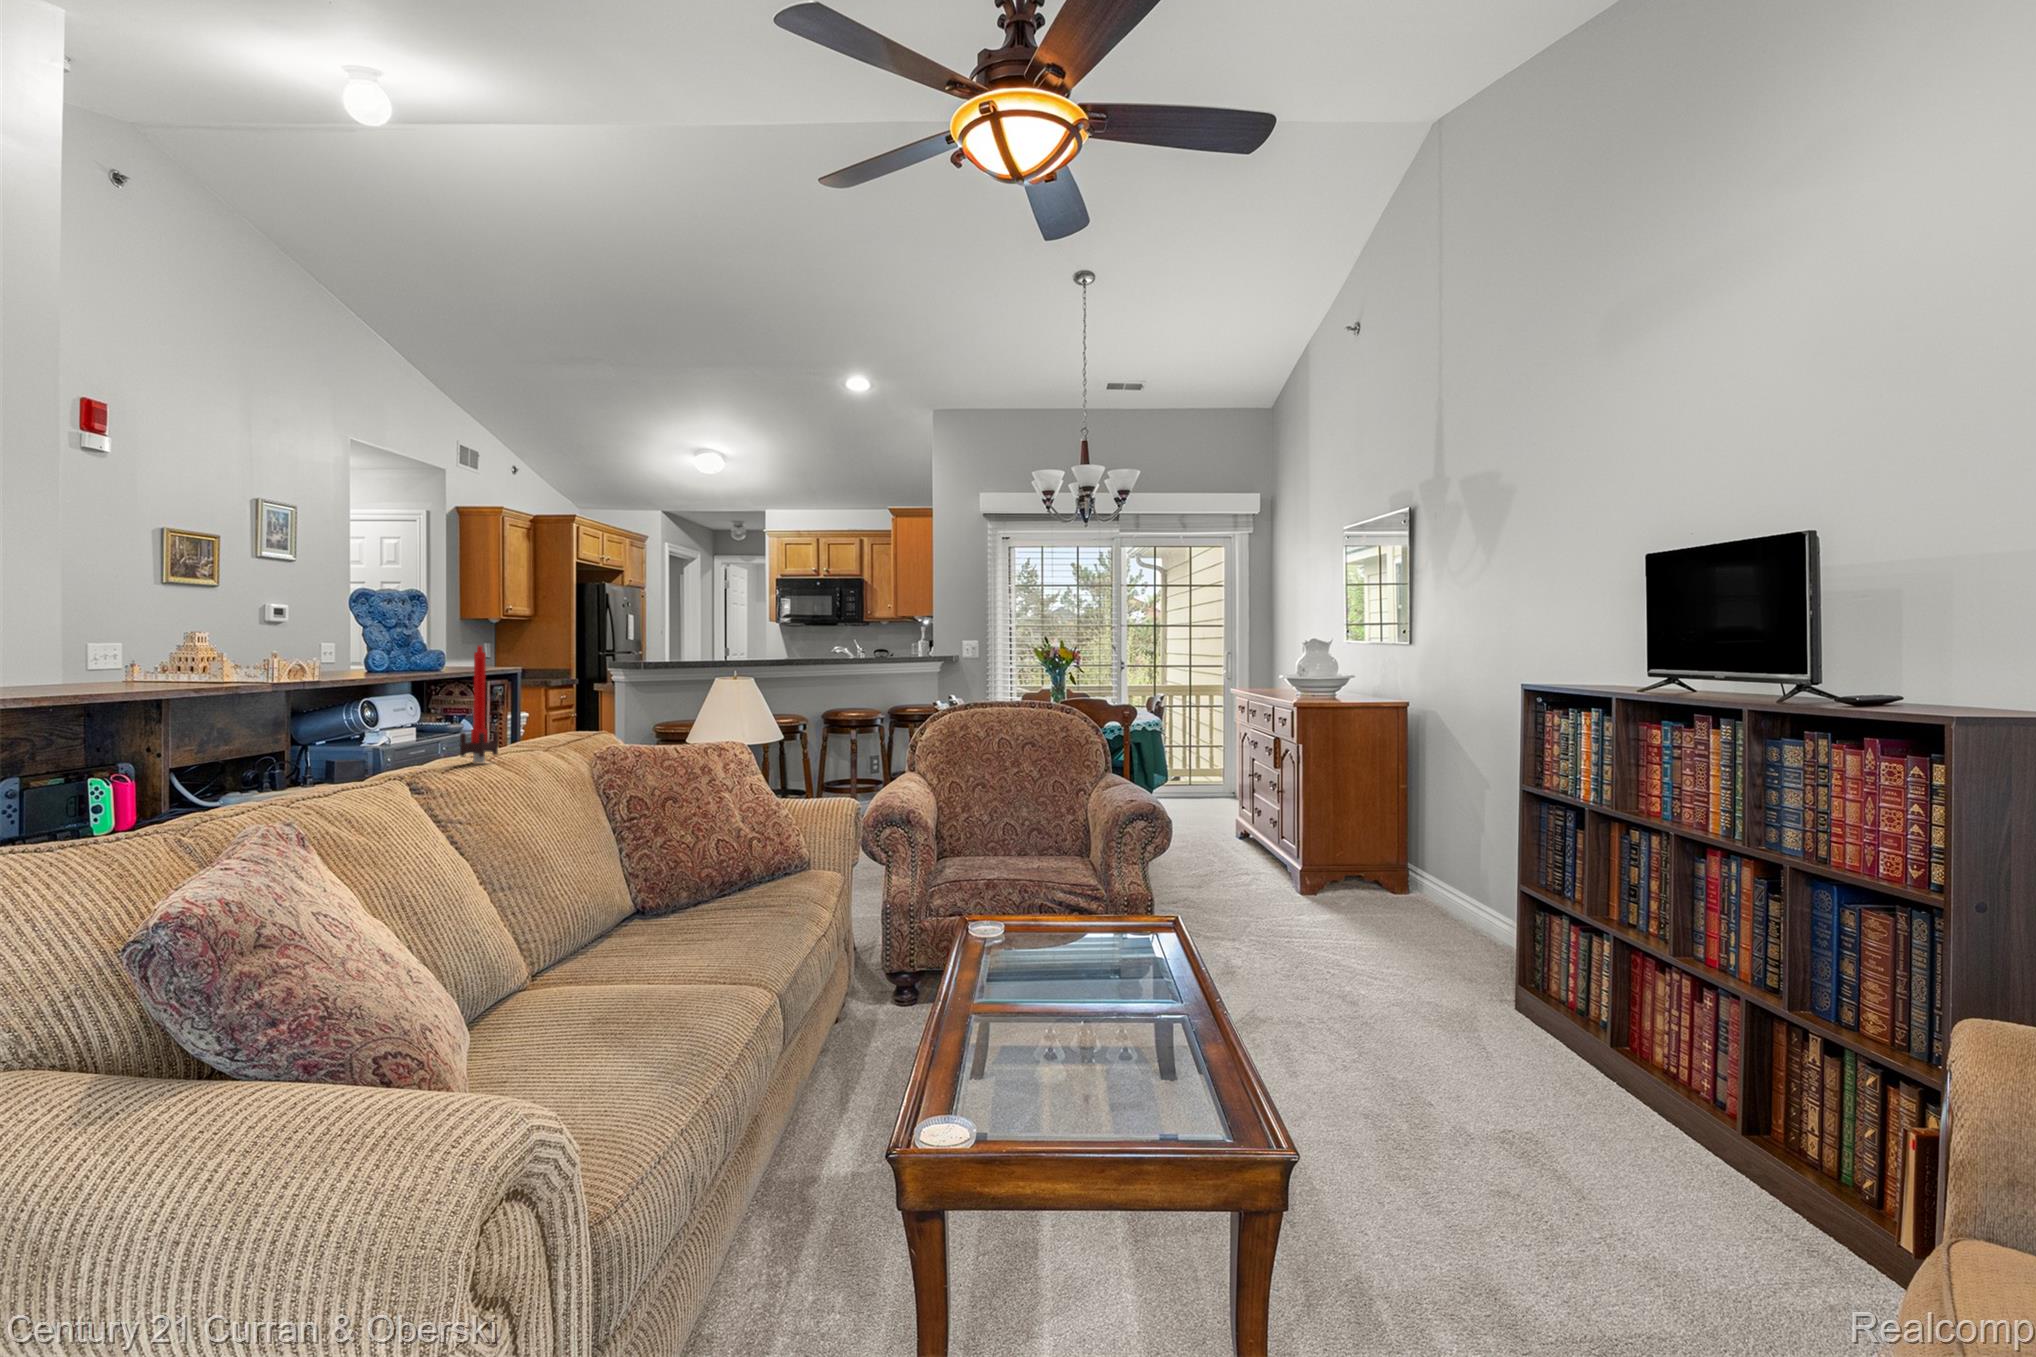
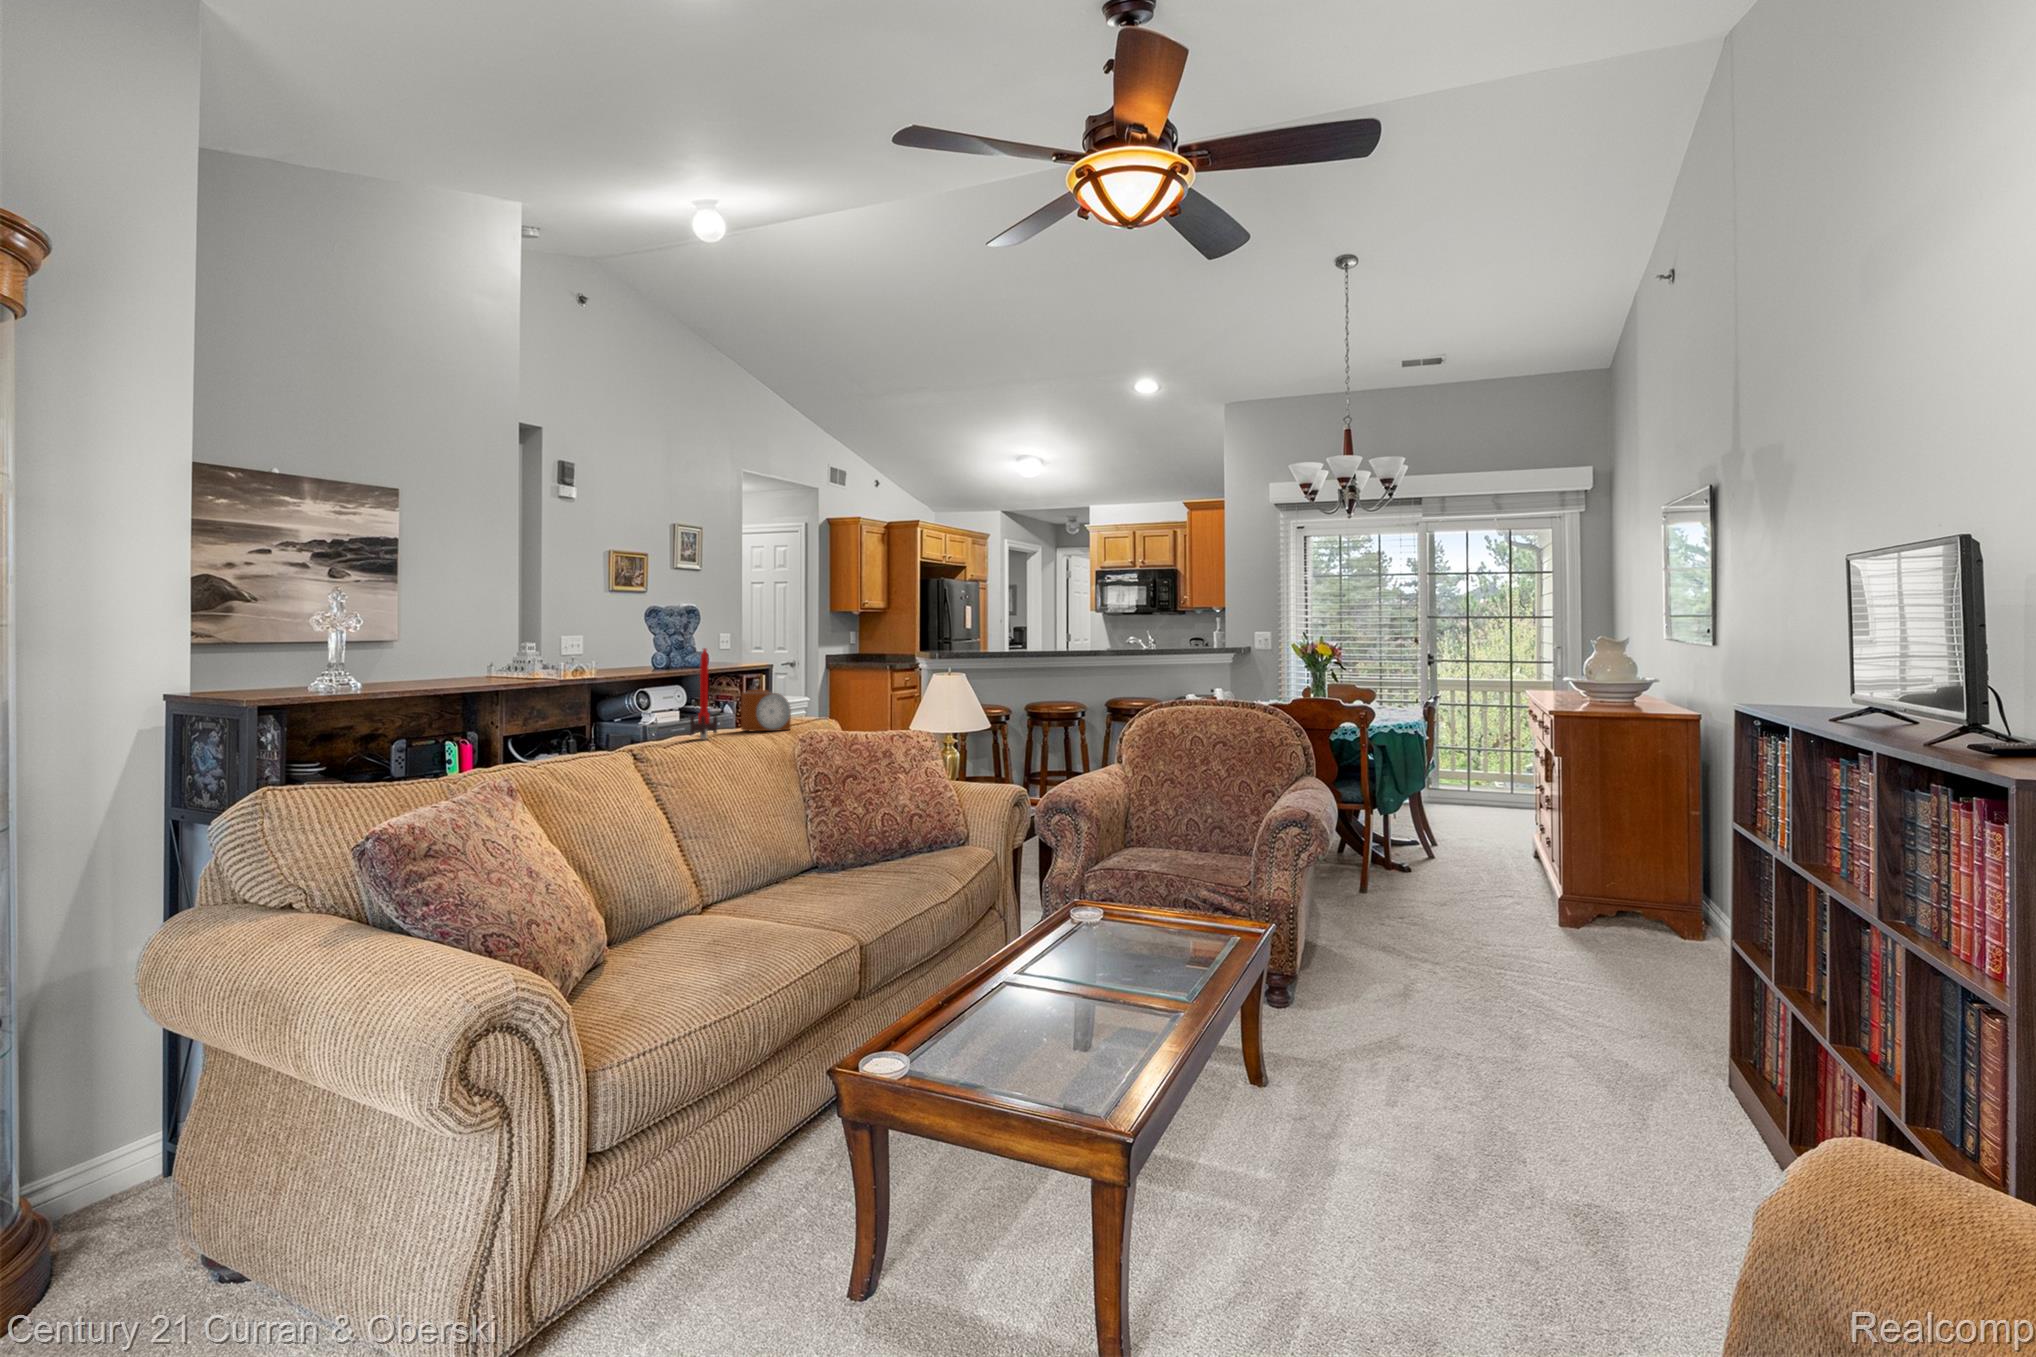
alarm clock: none [509,700,575,752] -> present [741,690,791,731]

